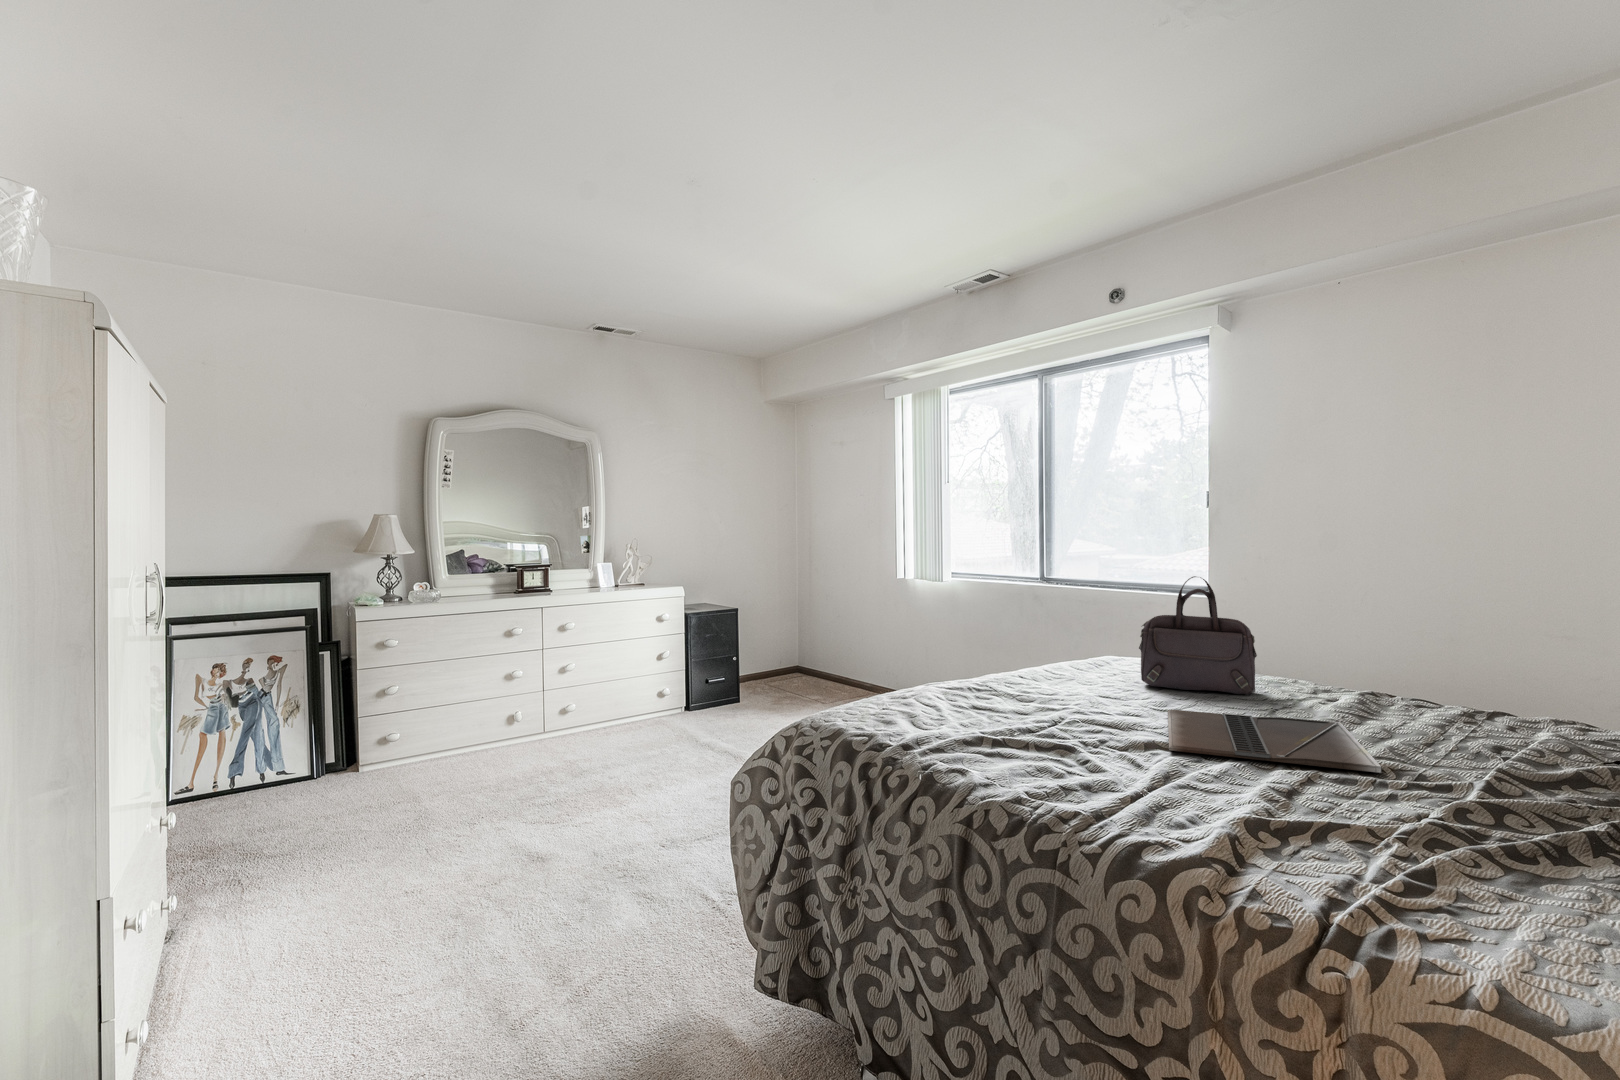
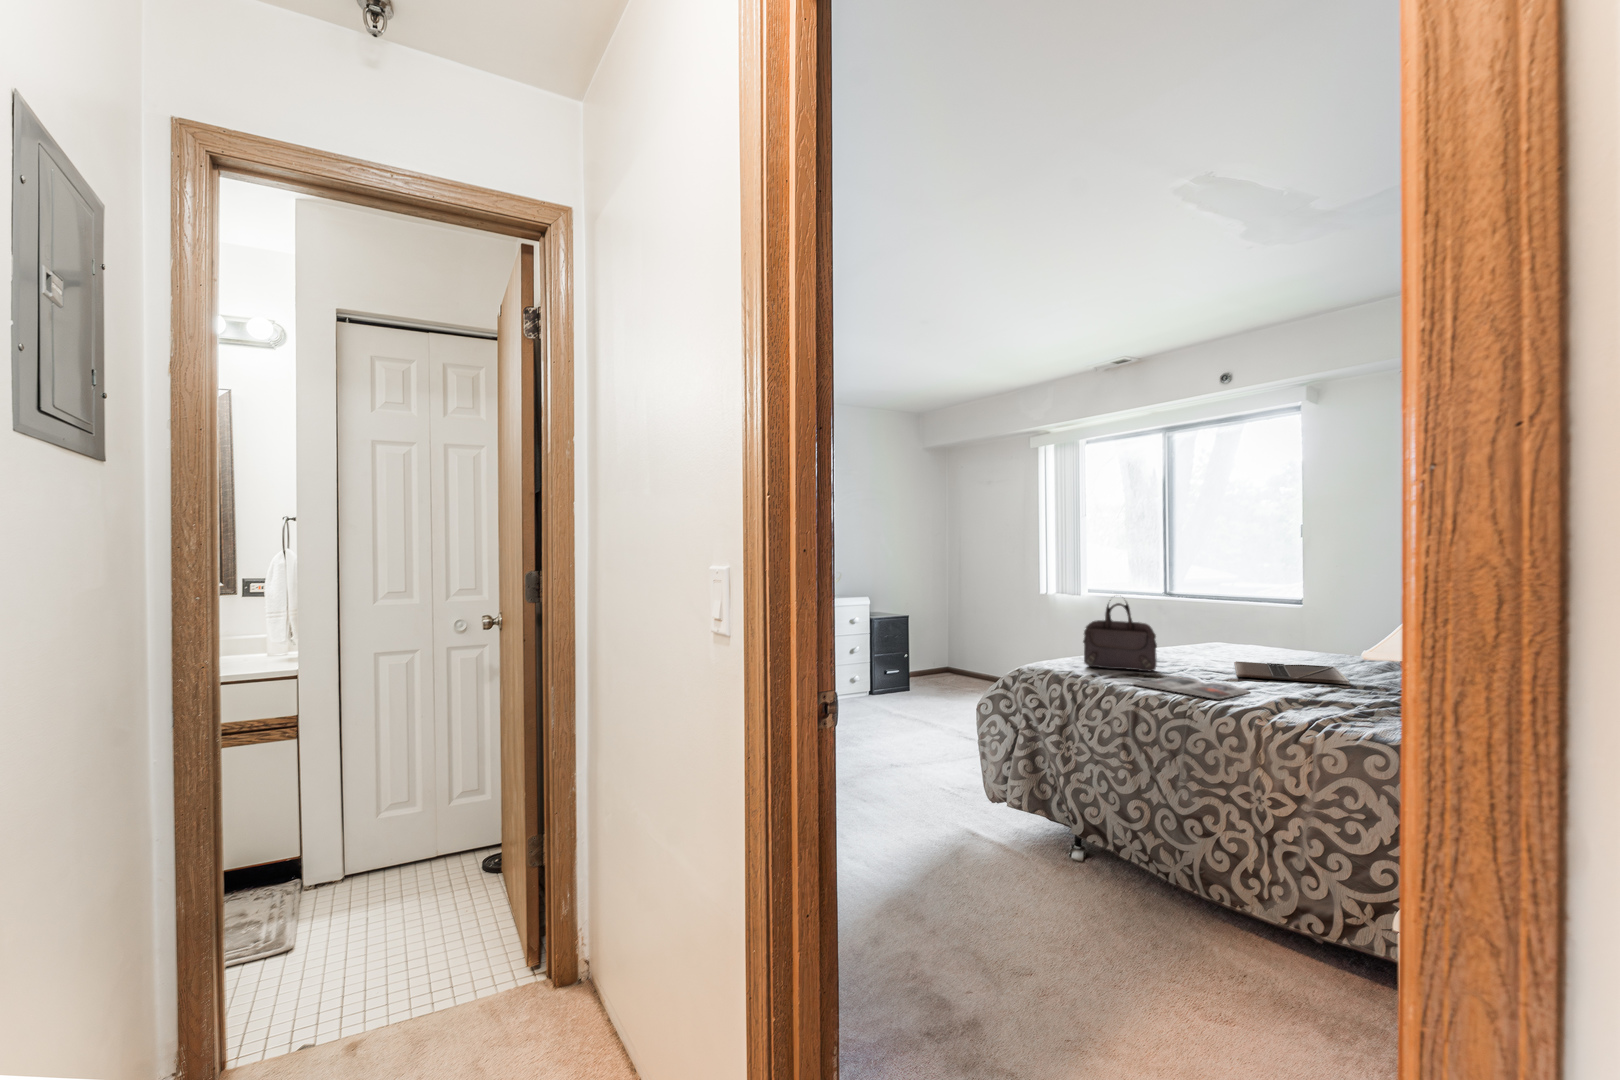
handbag: present [1139,576,1257,695] -> present [1083,602,1157,672]
magazine: none [963,753,1195,829] -> present [1132,677,1250,699]

